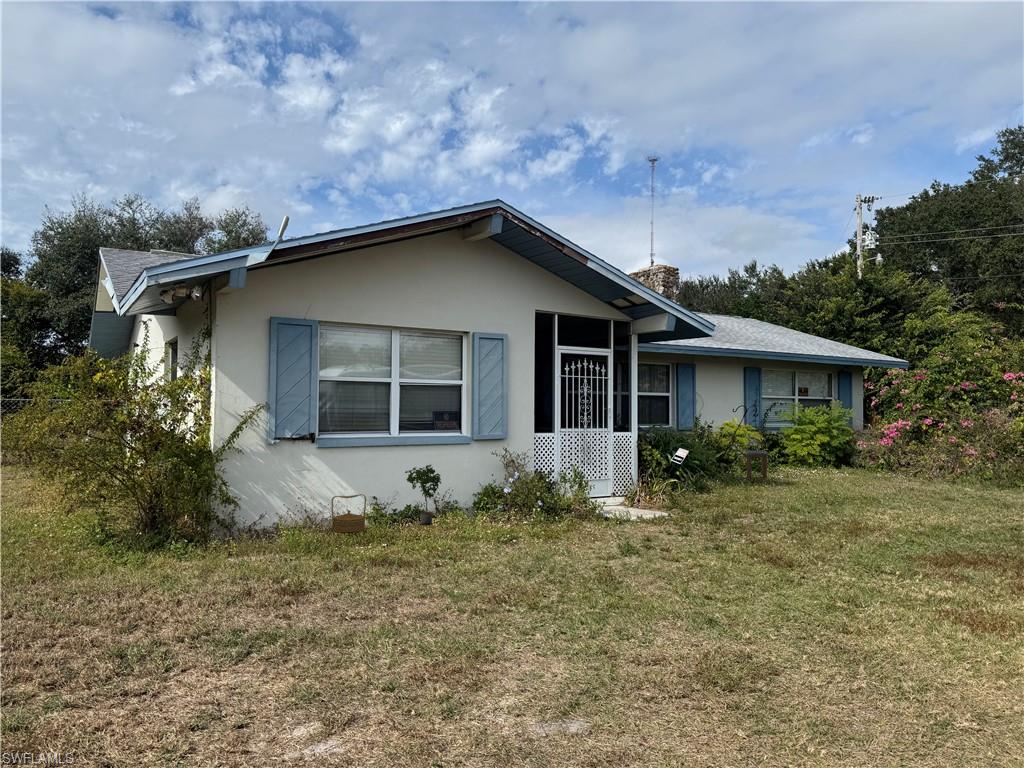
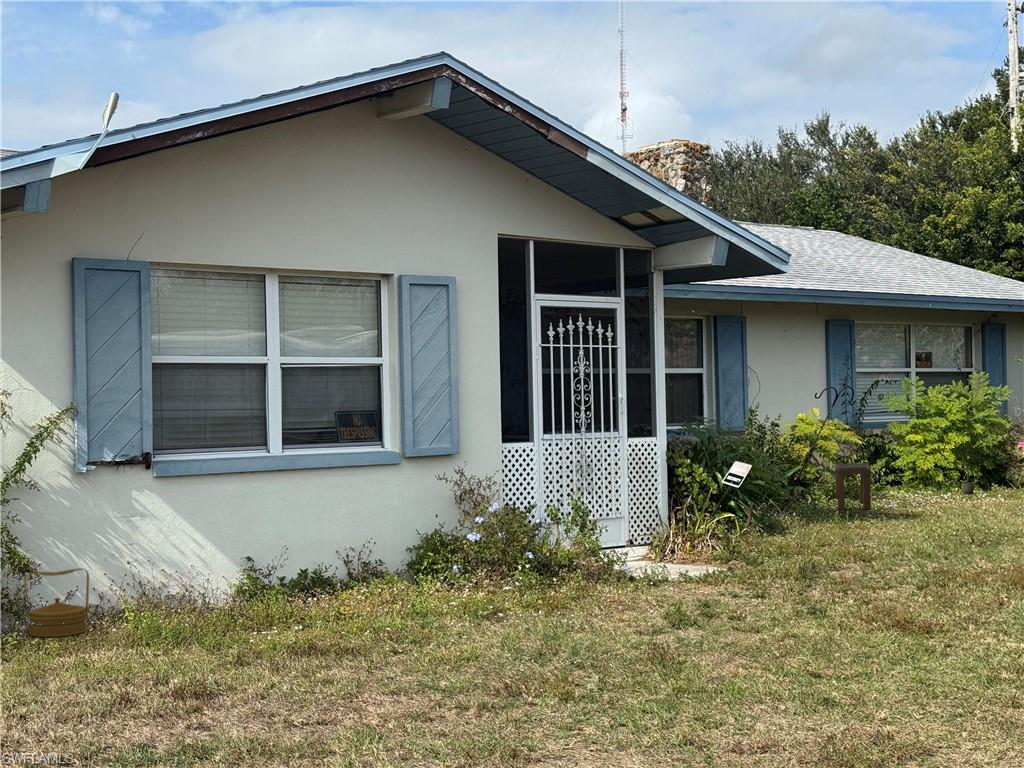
potted plant: present [405,465,441,525] -> present [948,438,985,494]
woven basket: present [331,494,366,532] -> present [24,568,89,637]

